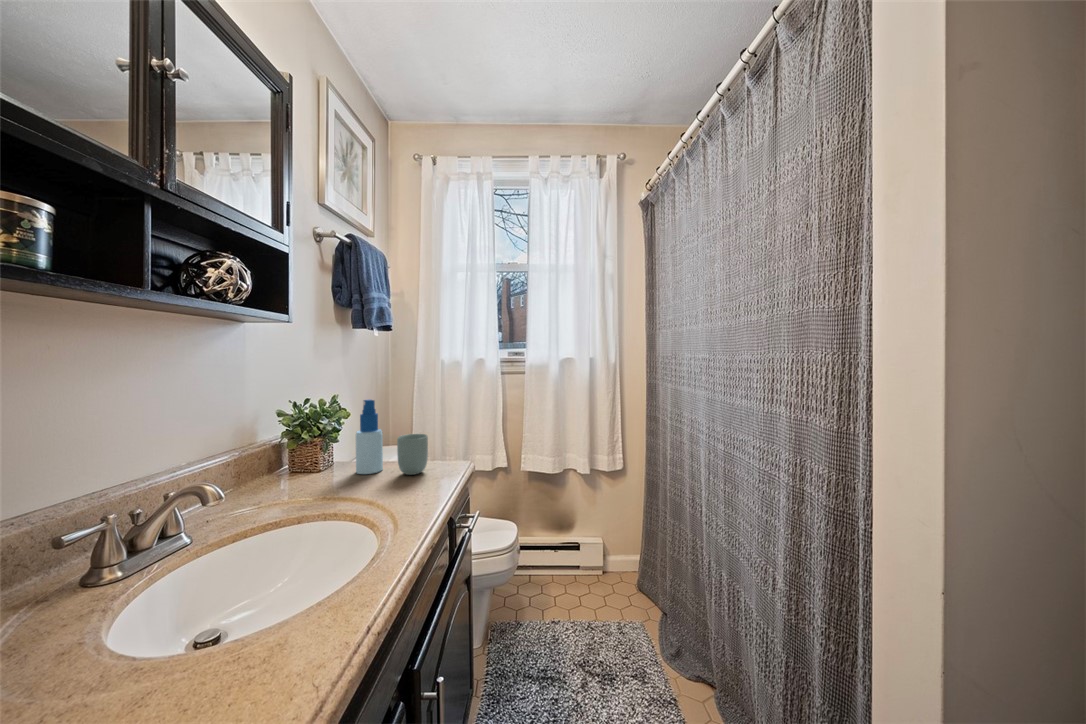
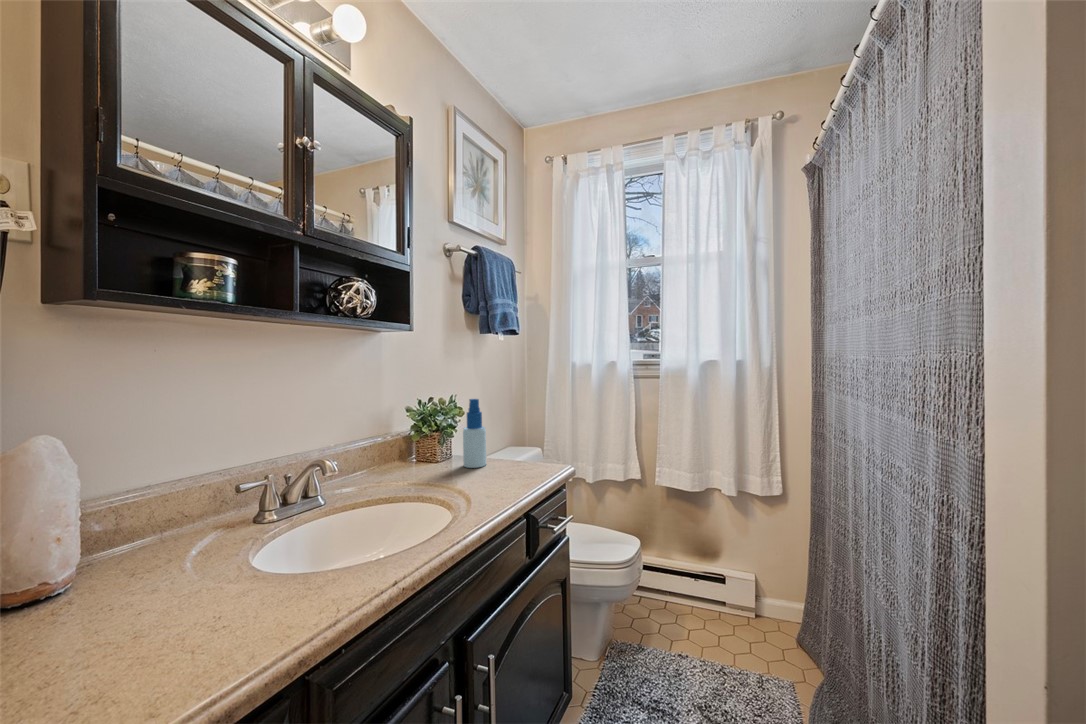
cup: present [397,434,428,475] -> none [493,434,521,473]

